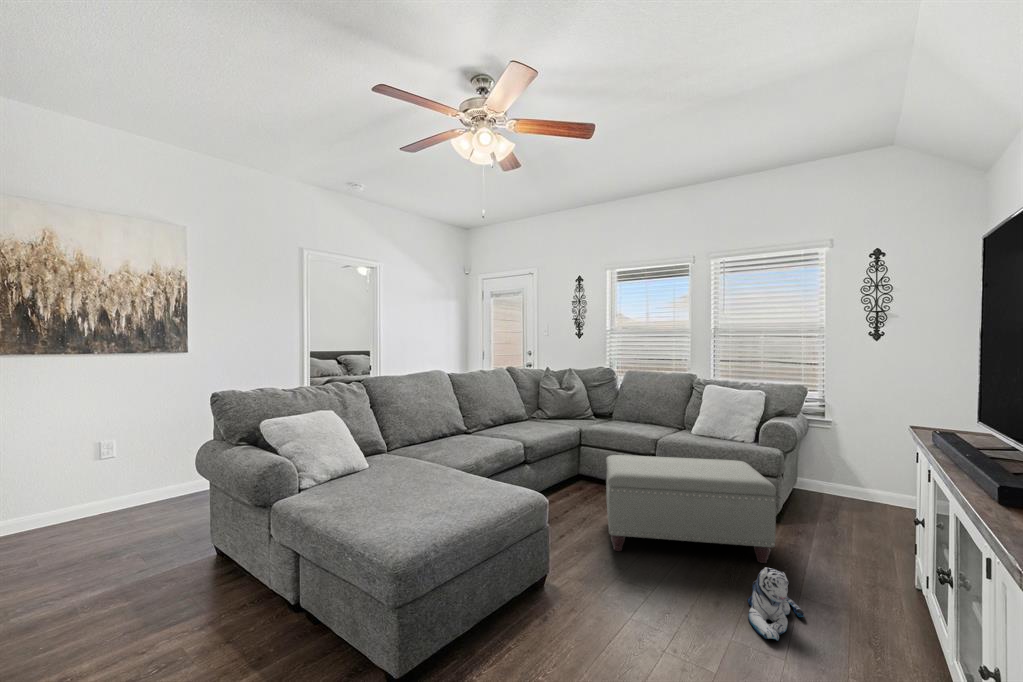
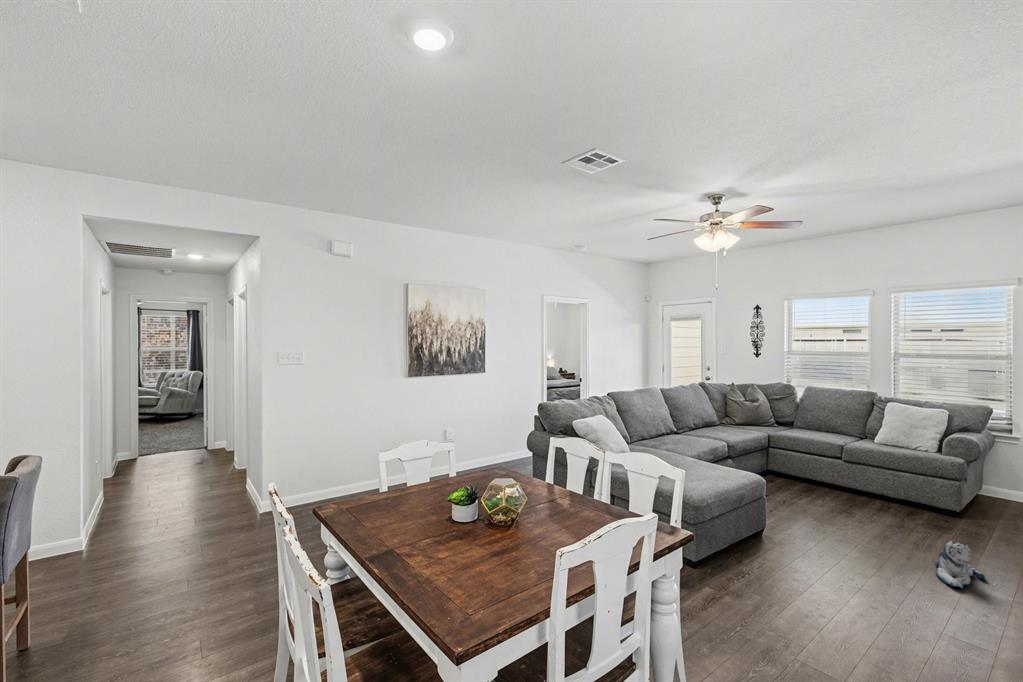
ottoman: present [606,455,776,563] -> none [801,456,960,545]

